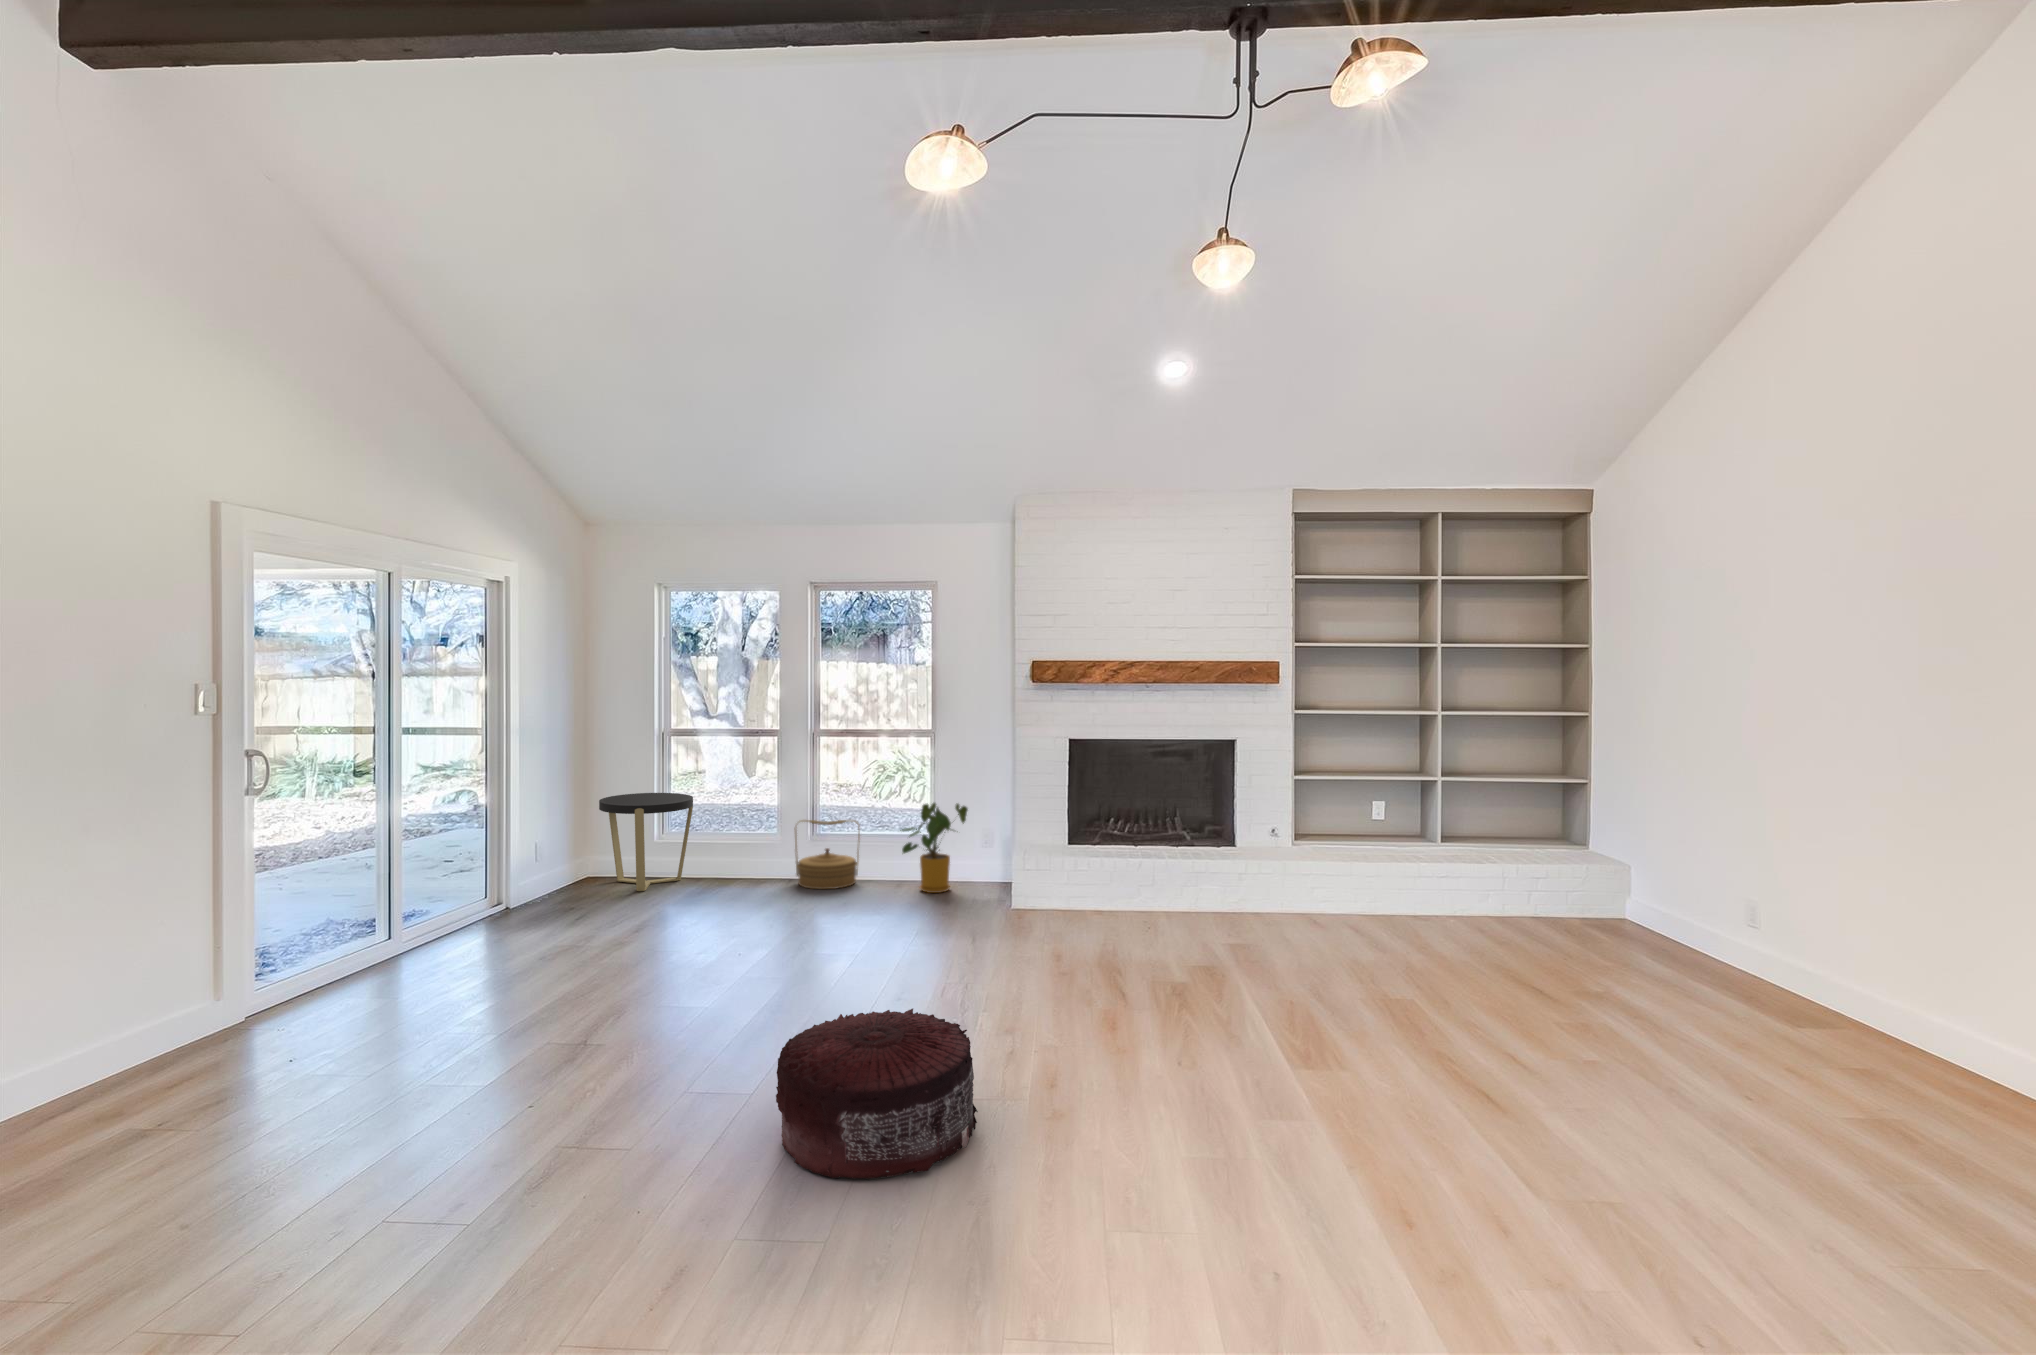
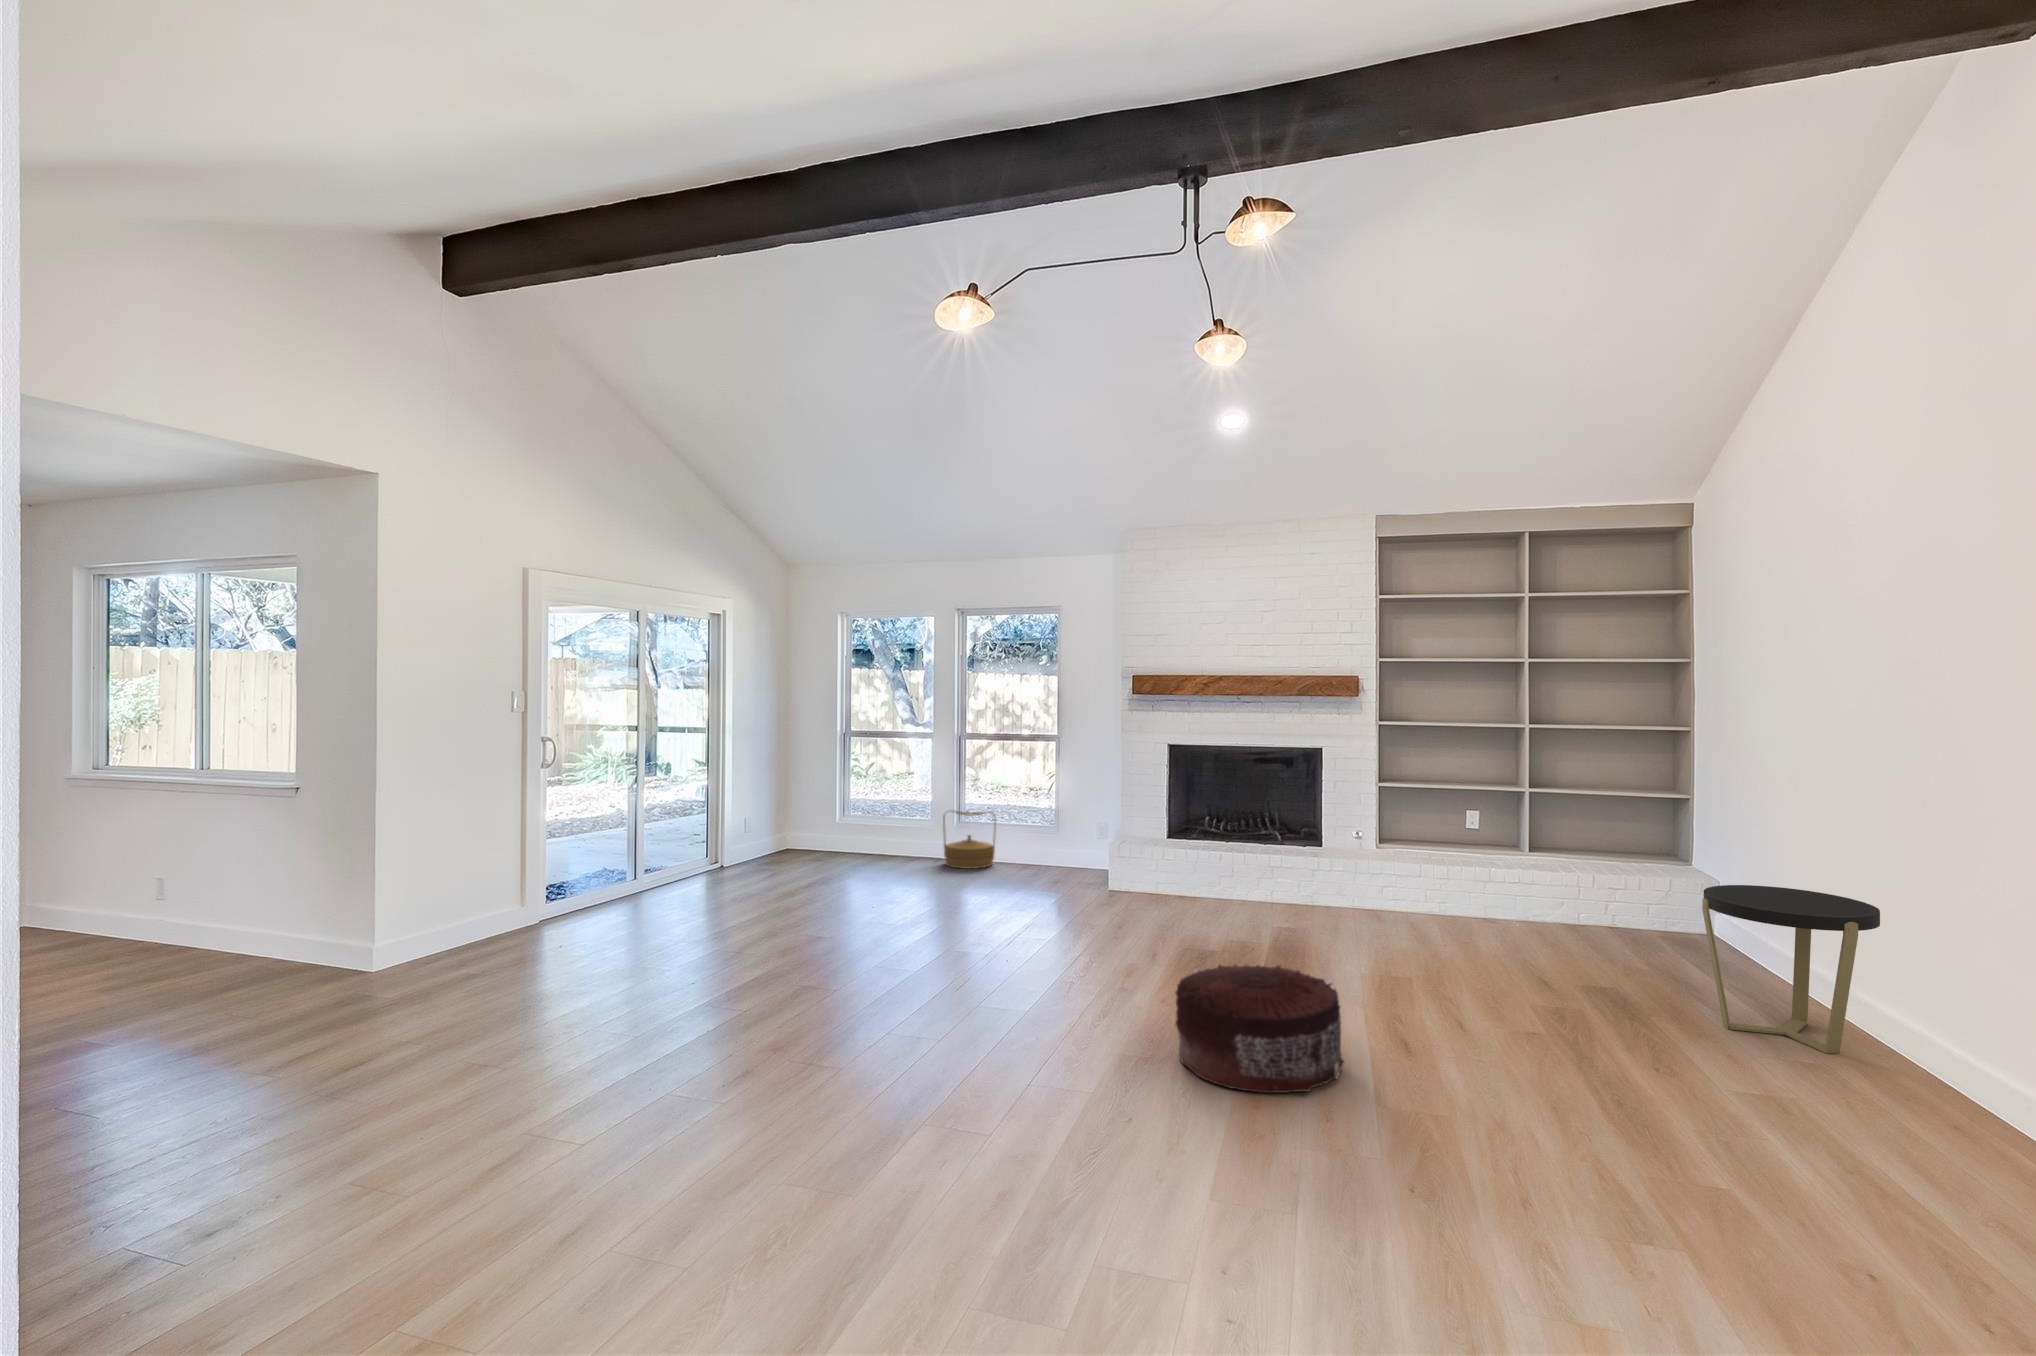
side table: present [599,793,693,891] -> present [1702,885,1880,1053]
house plant: present [900,803,968,893] -> none [1020,799,1085,876]
pouf: present [776,1009,978,1179] -> present [1176,965,1343,1093]

